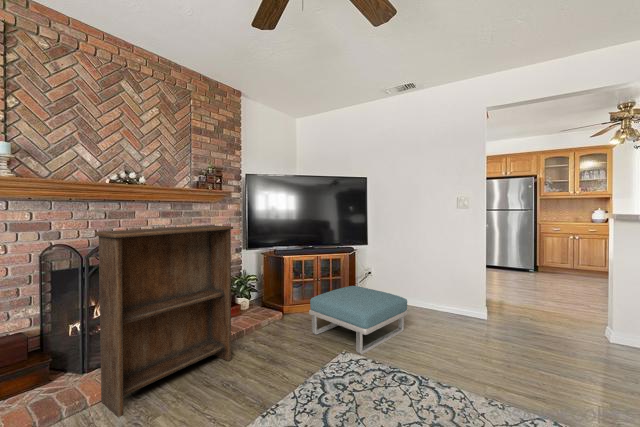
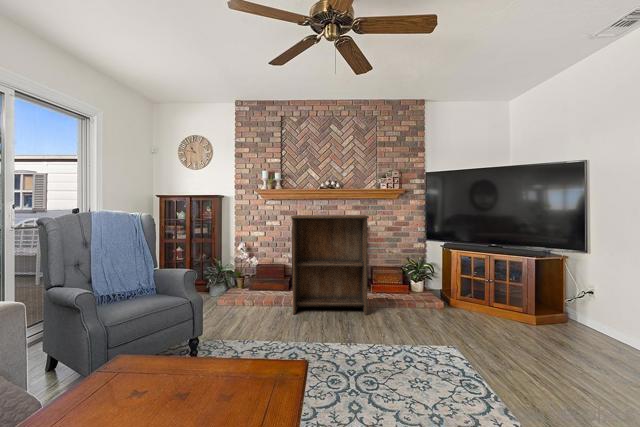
footstool: present [309,286,408,354] -> none [448,290,574,367]

